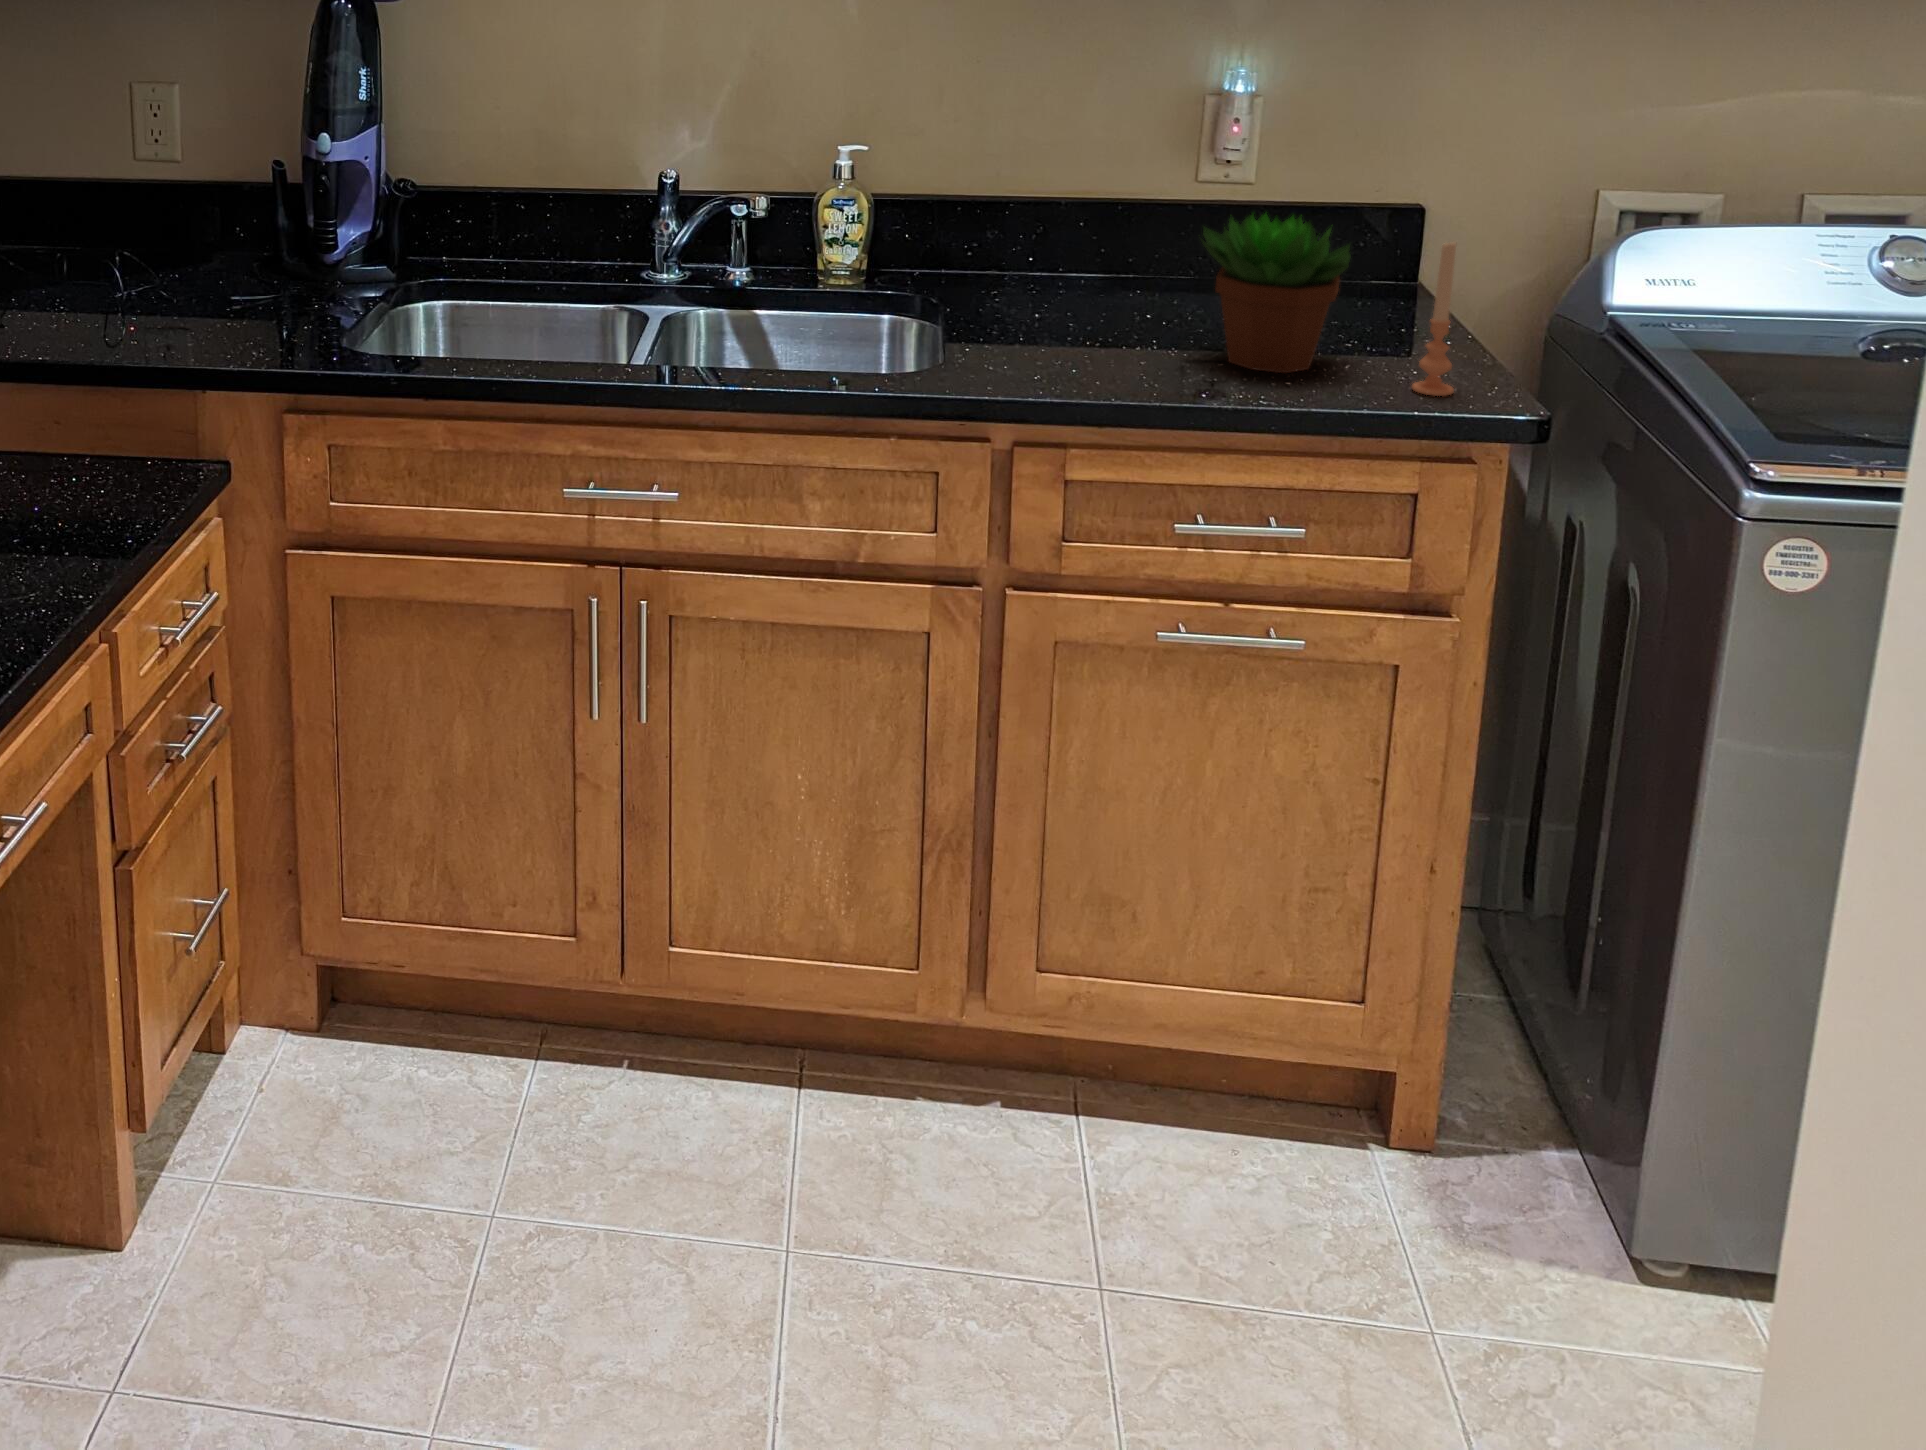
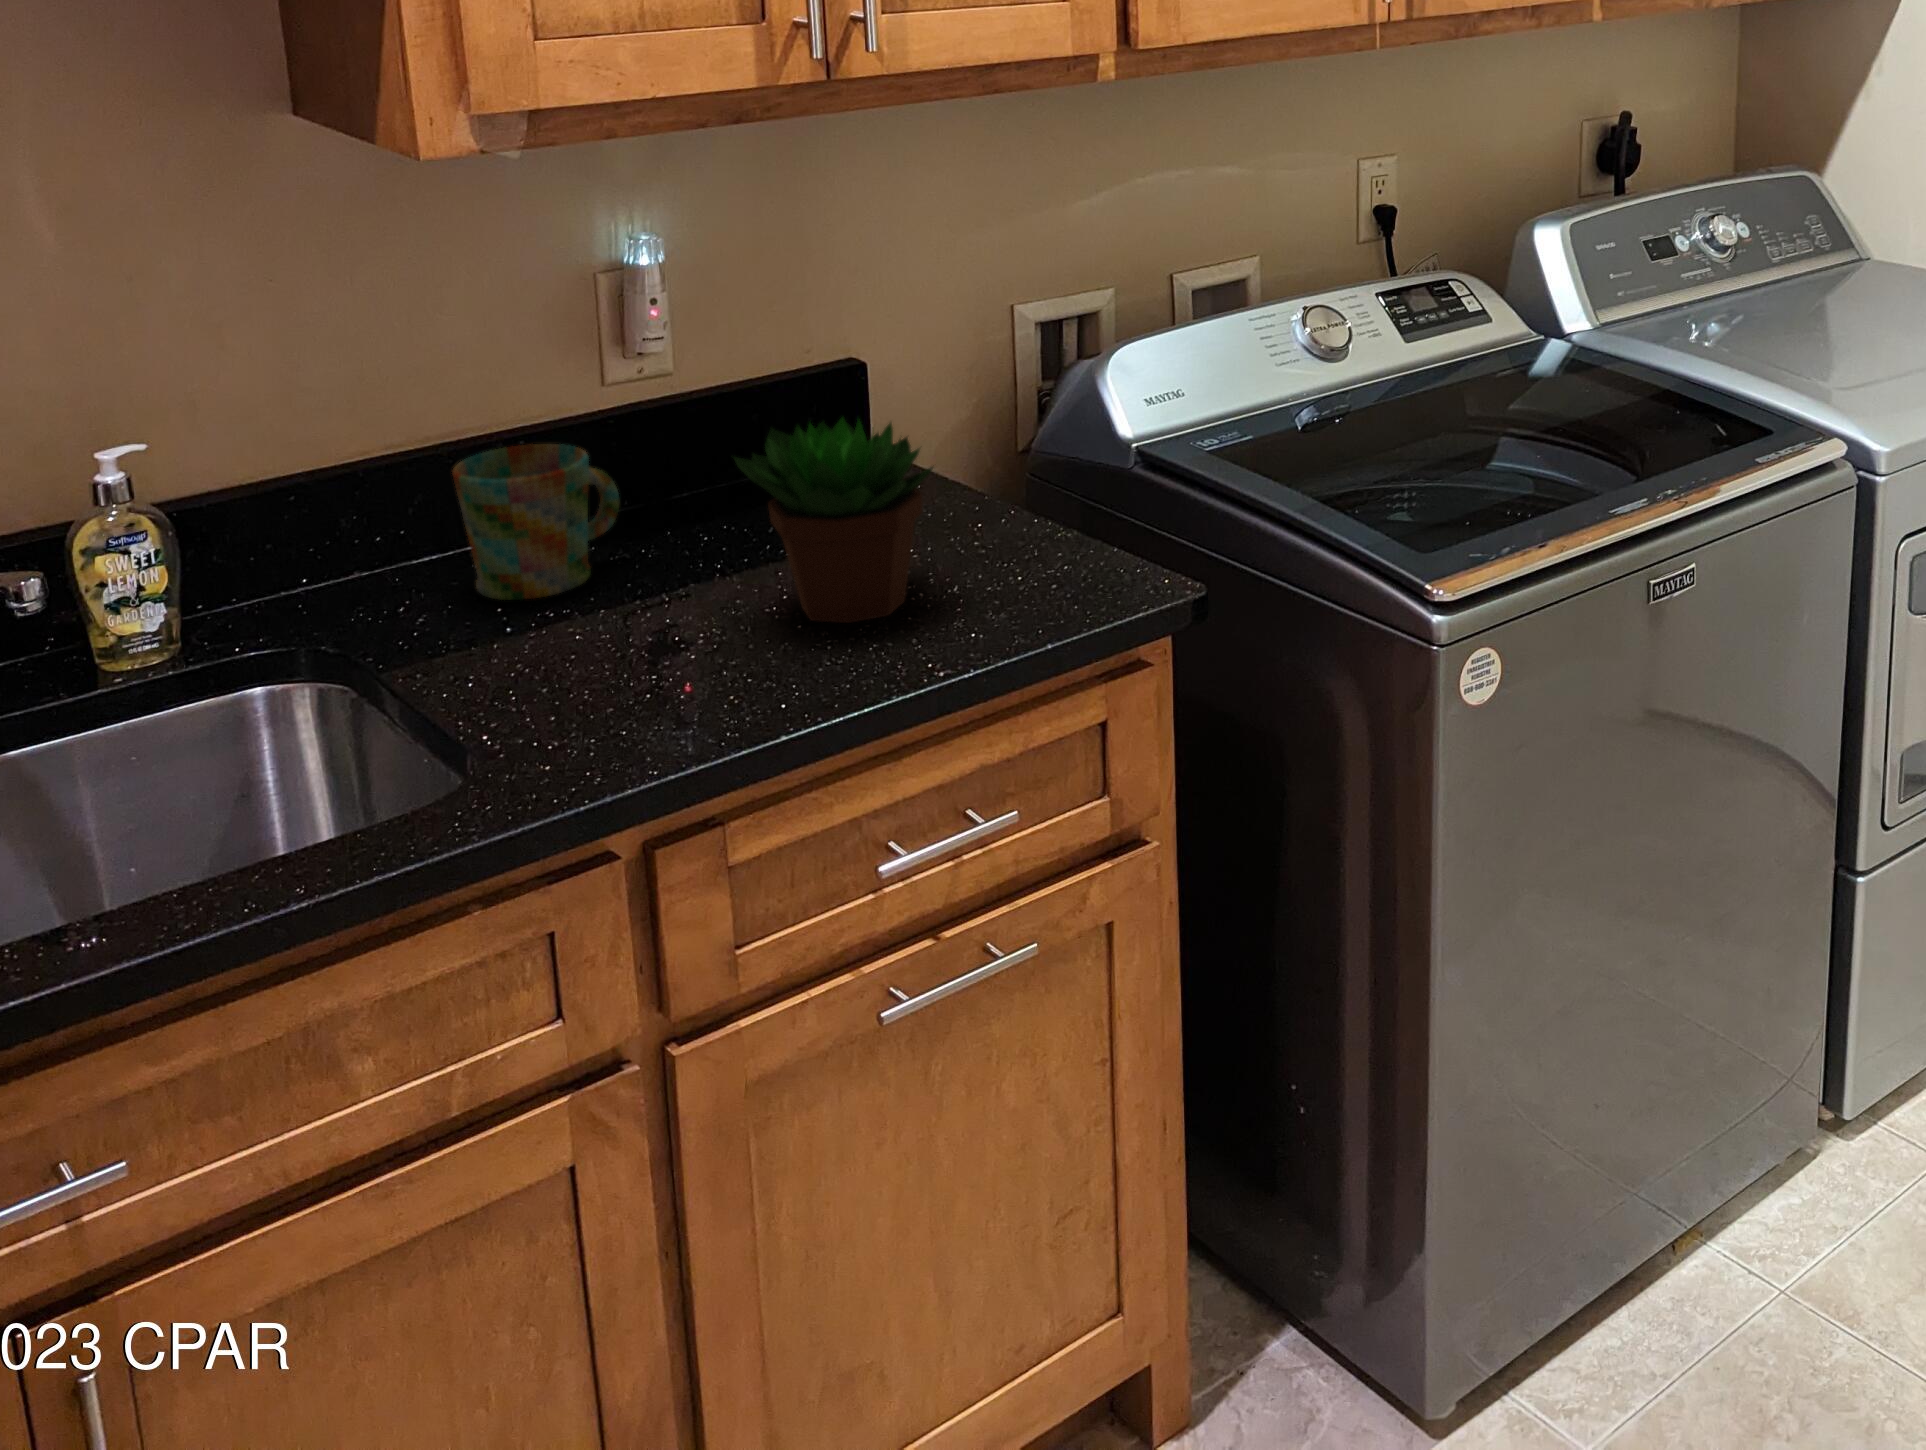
mug: none [1048,203,1165,310] -> present [452,444,619,600]
candle: present [1412,242,1456,396] -> none [1033,413,1079,596]

